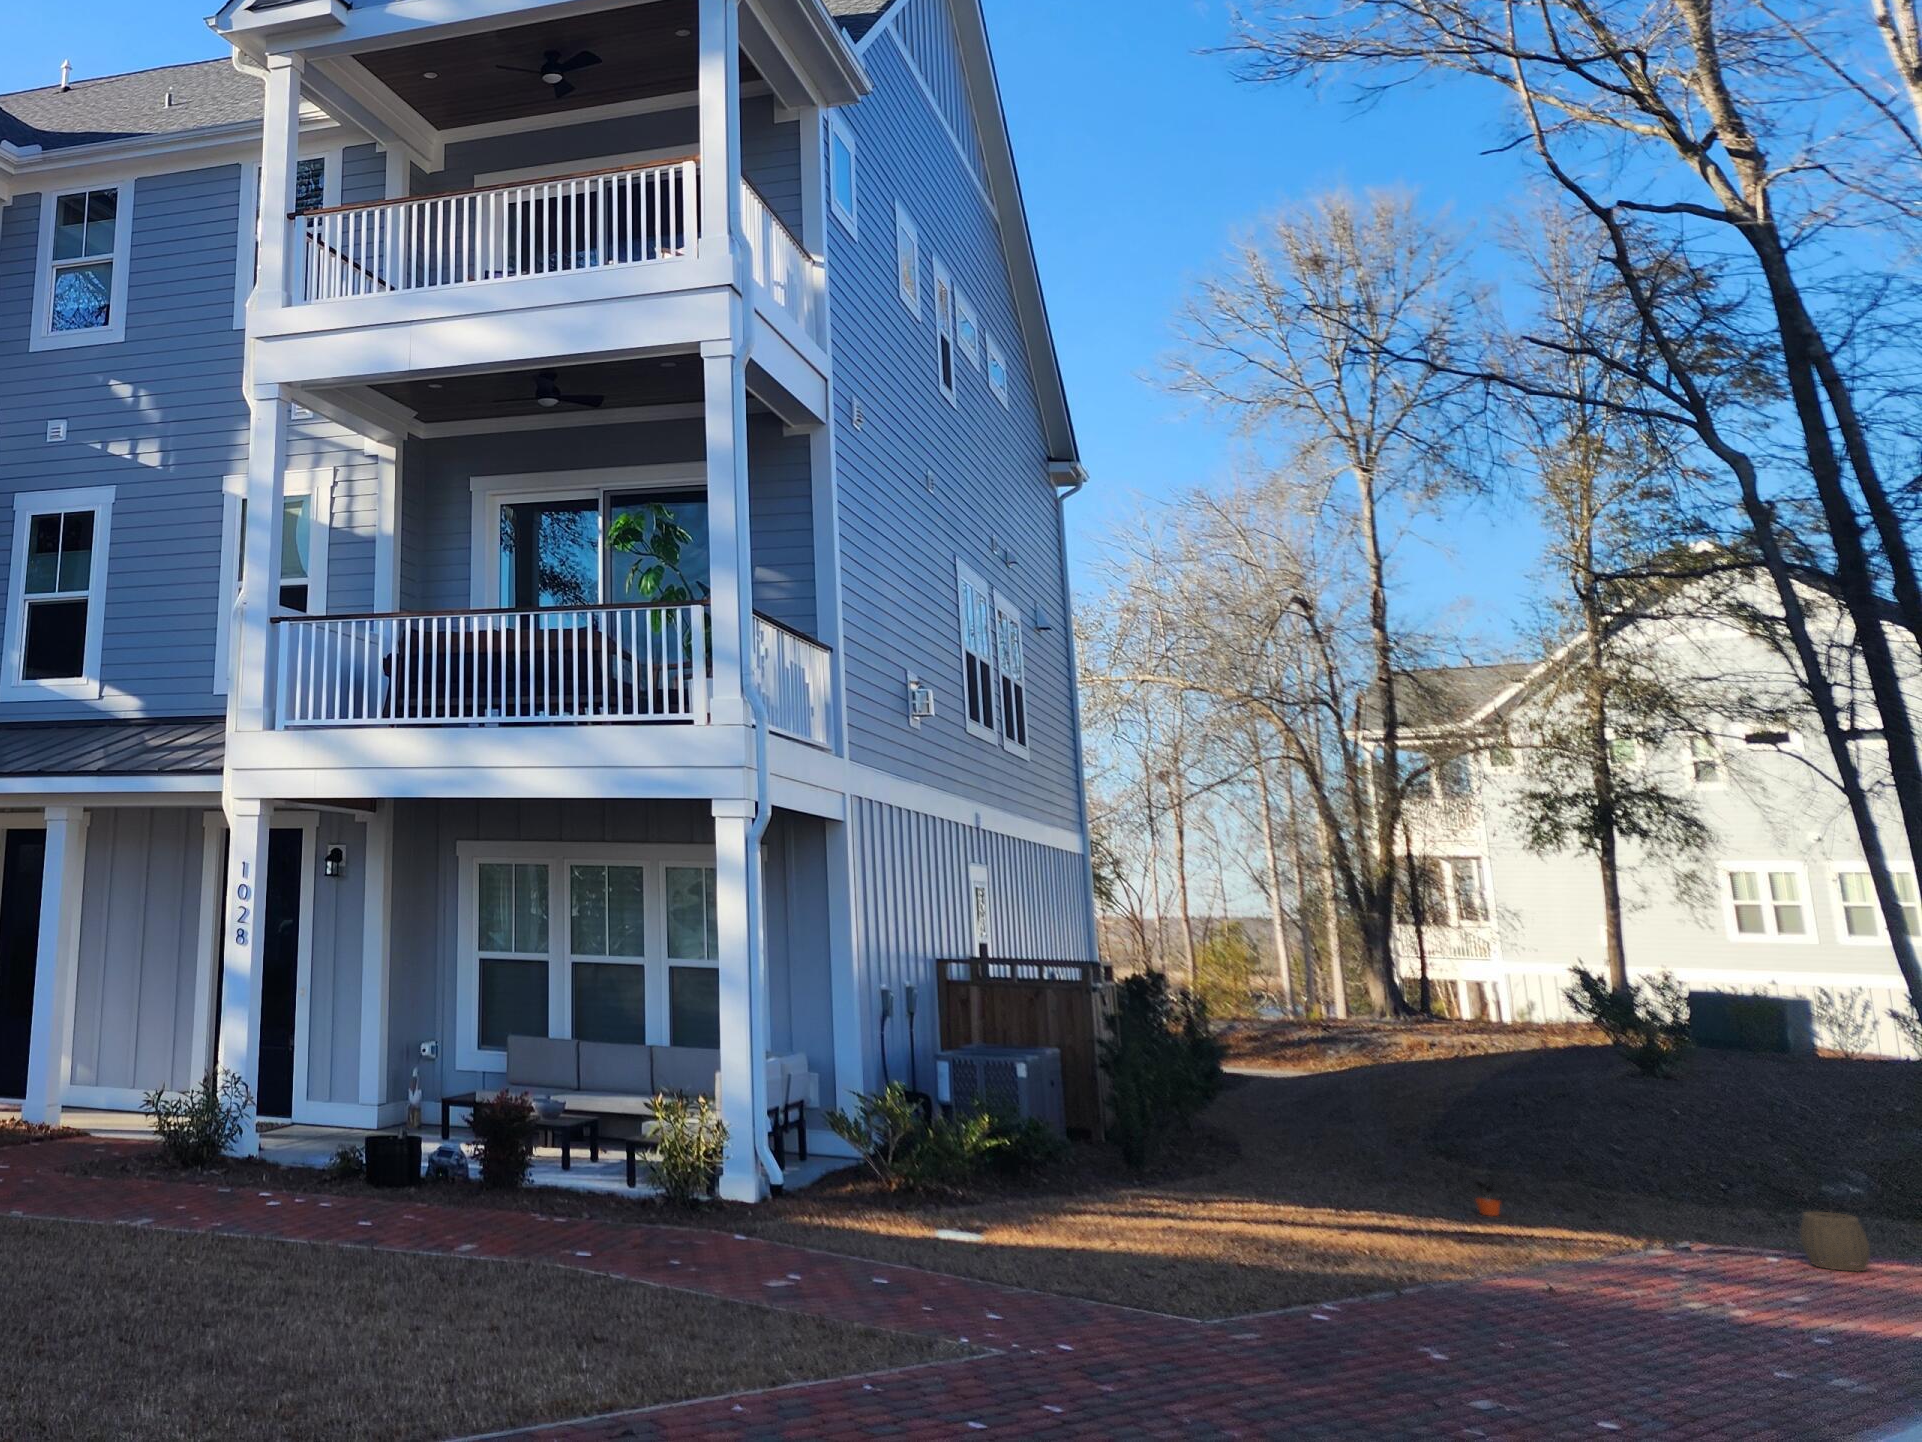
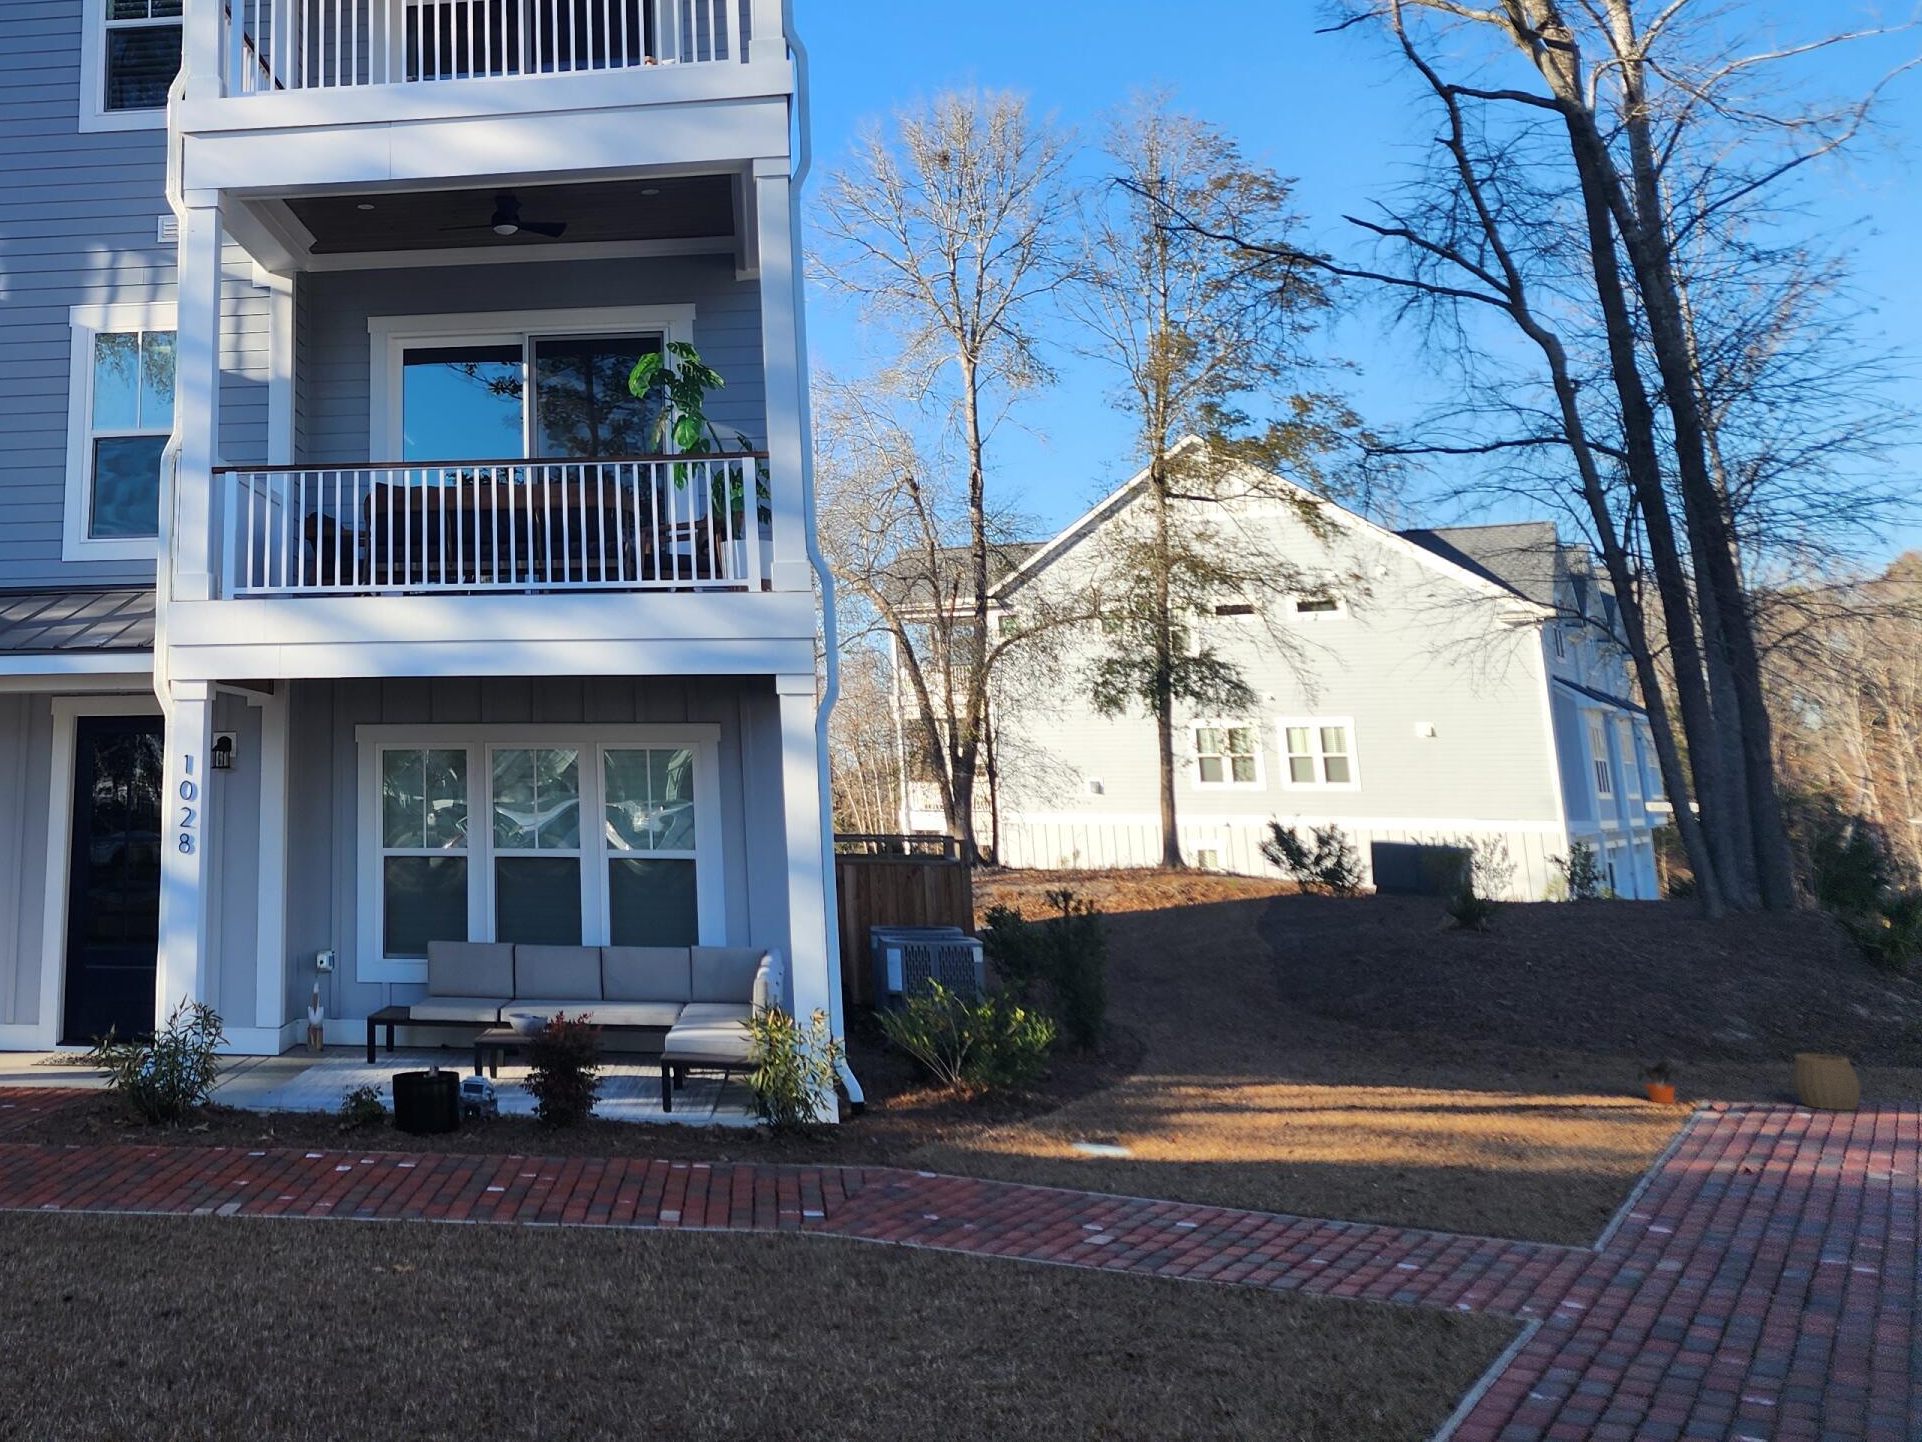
potted plant: present [1463,1178,1501,1216] -> present [1631,1060,1680,1103]

